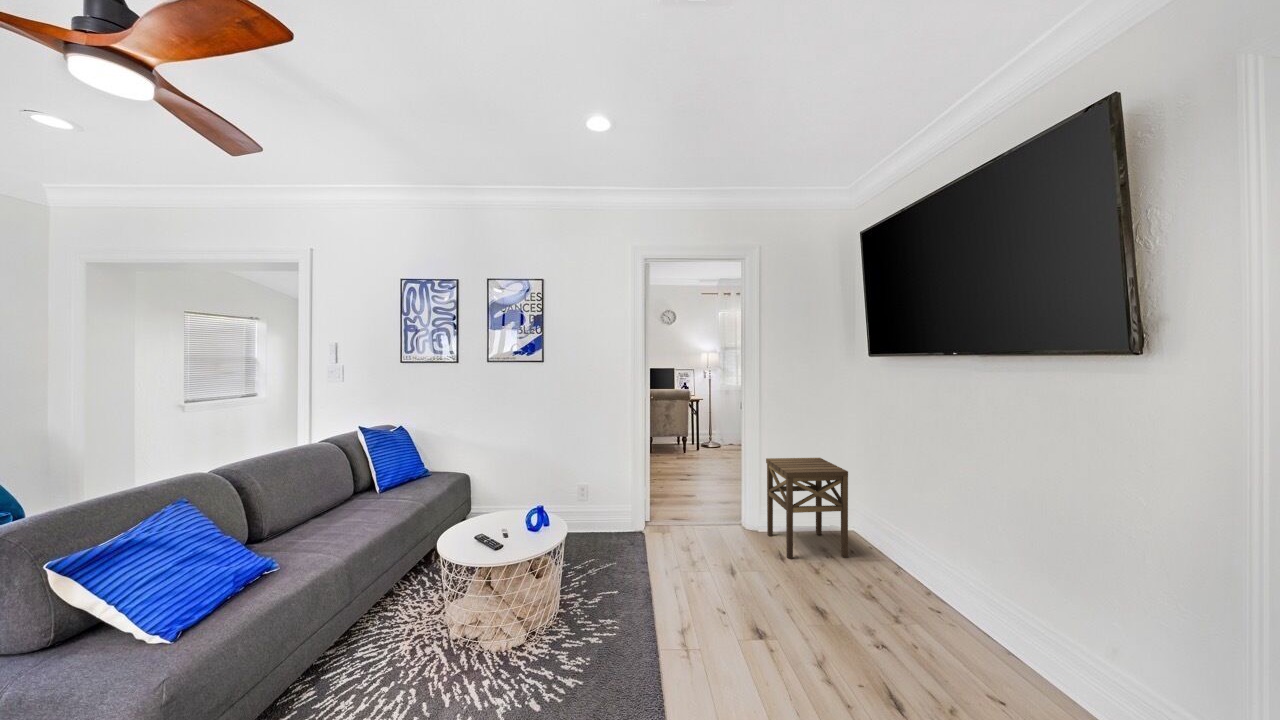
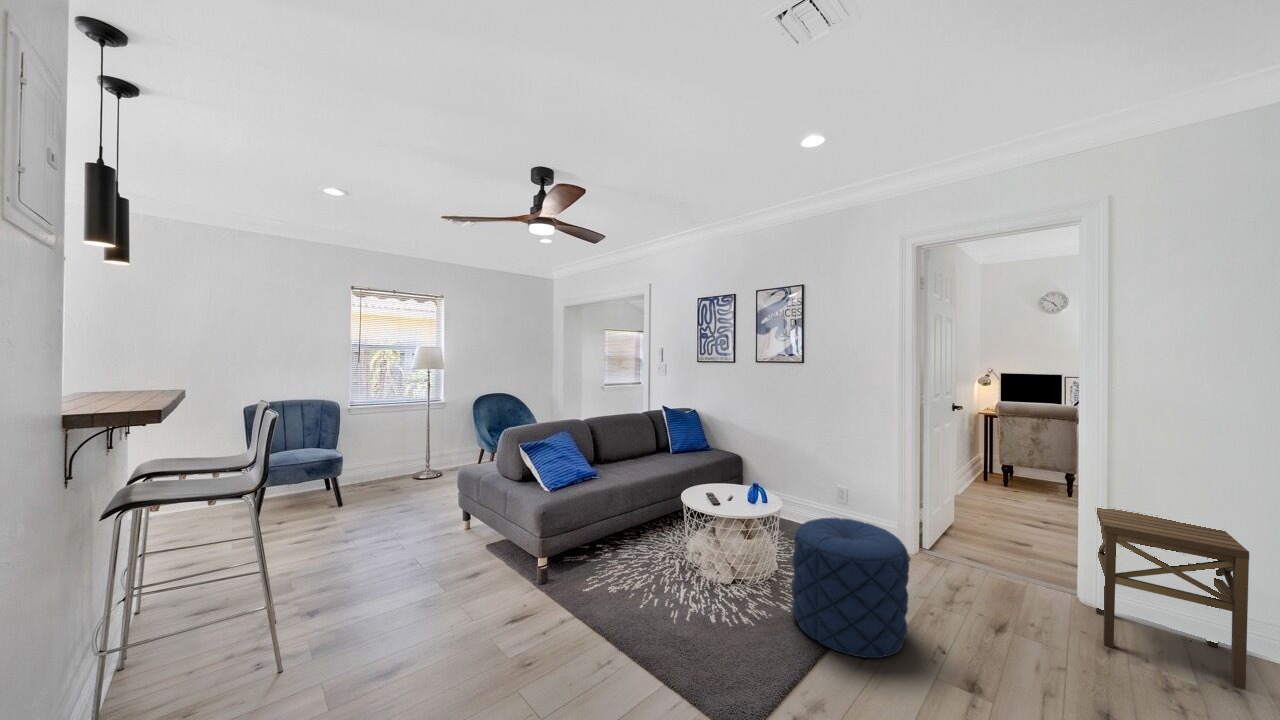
pouf: none [603,519,711,666] -> present [792,518,909,658]

